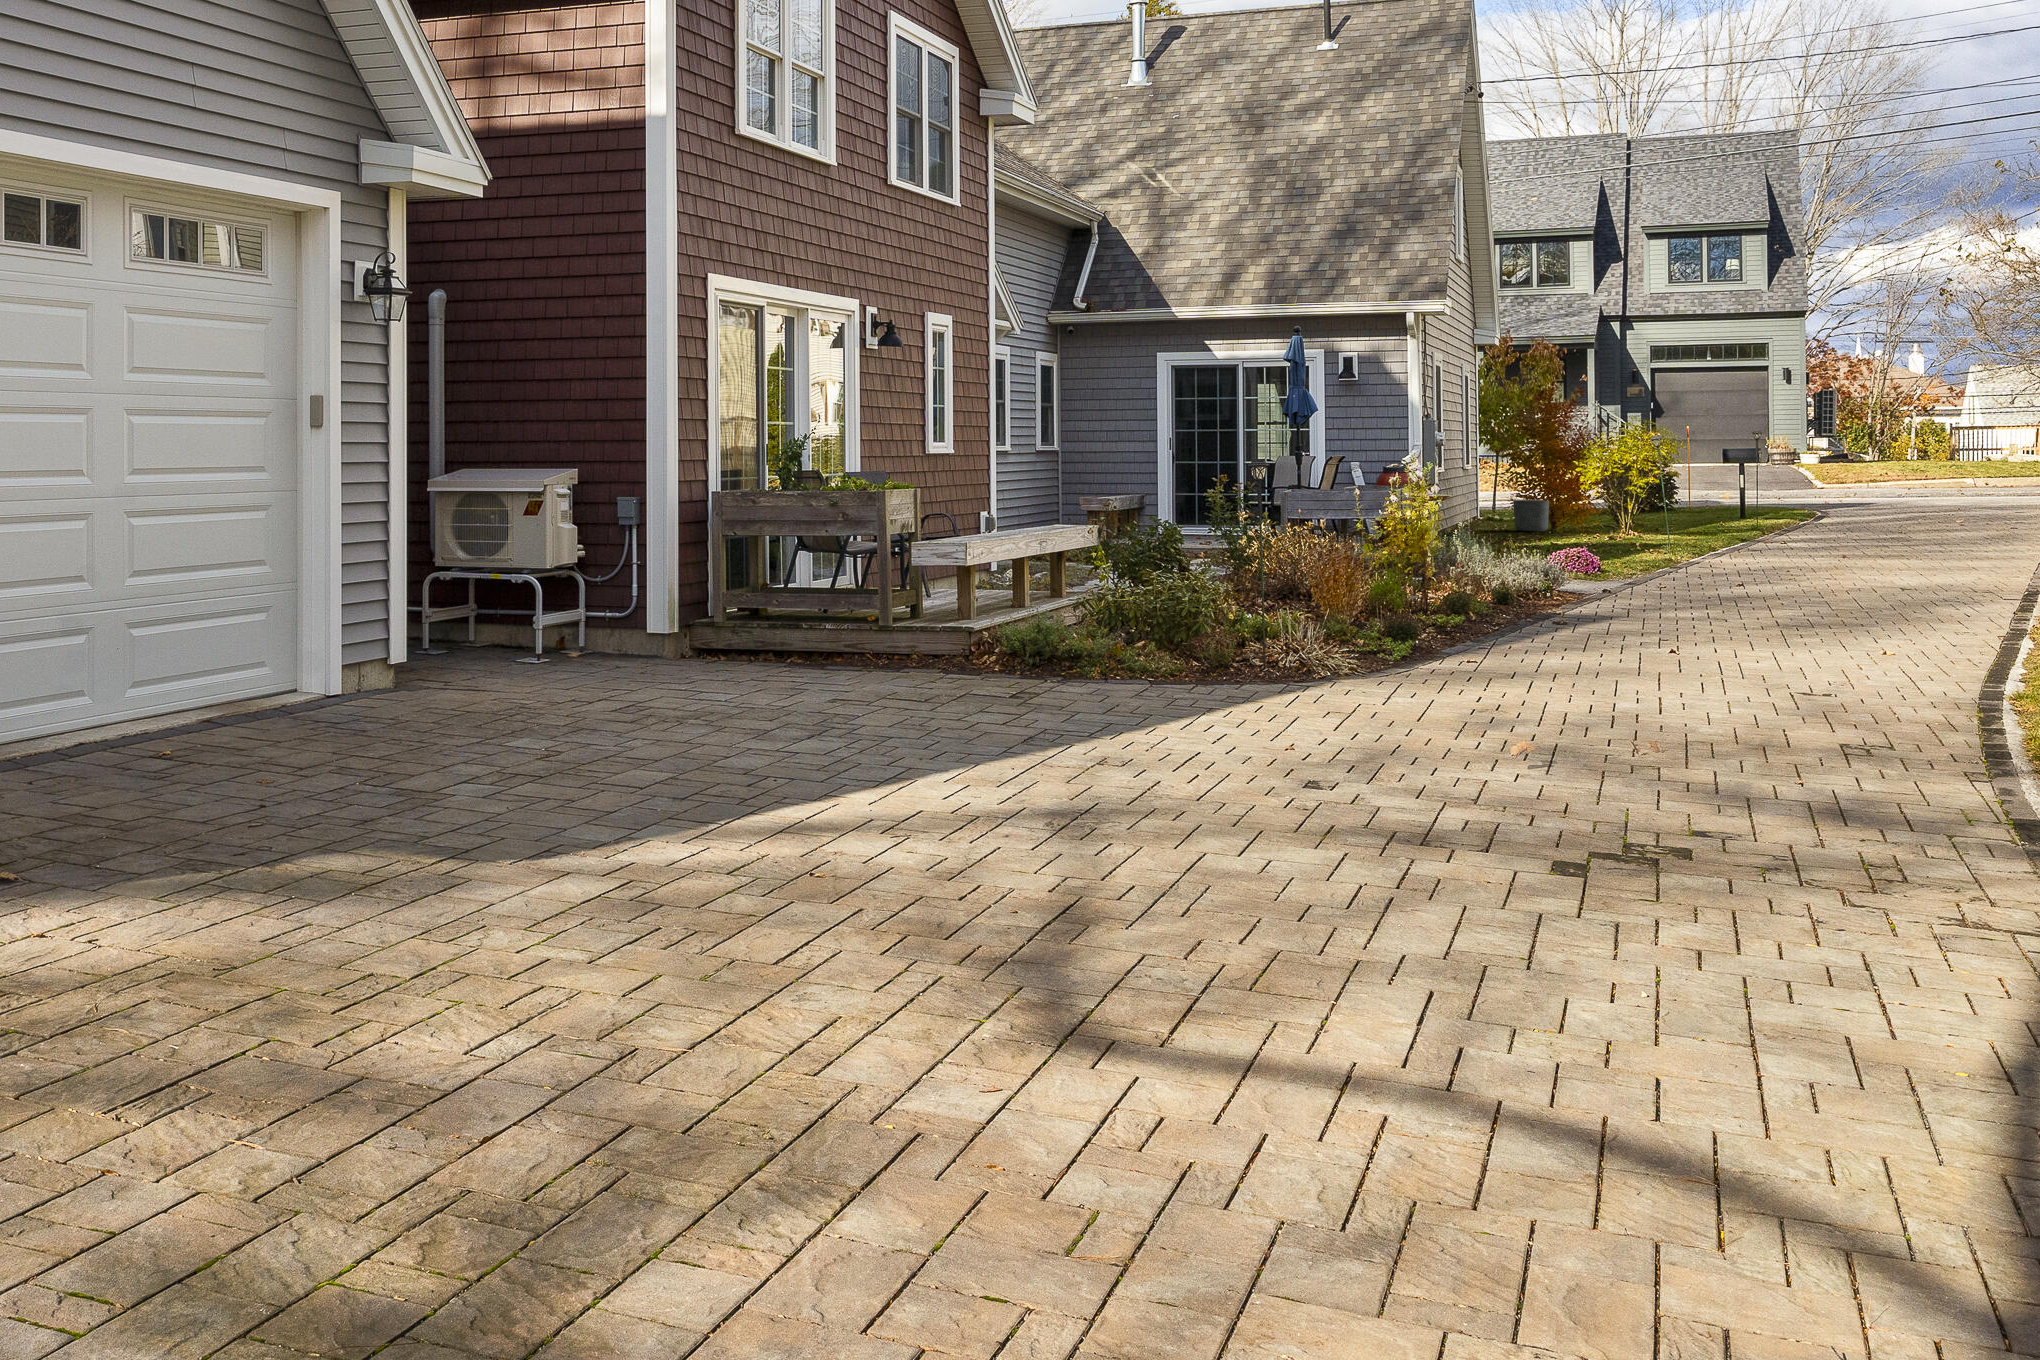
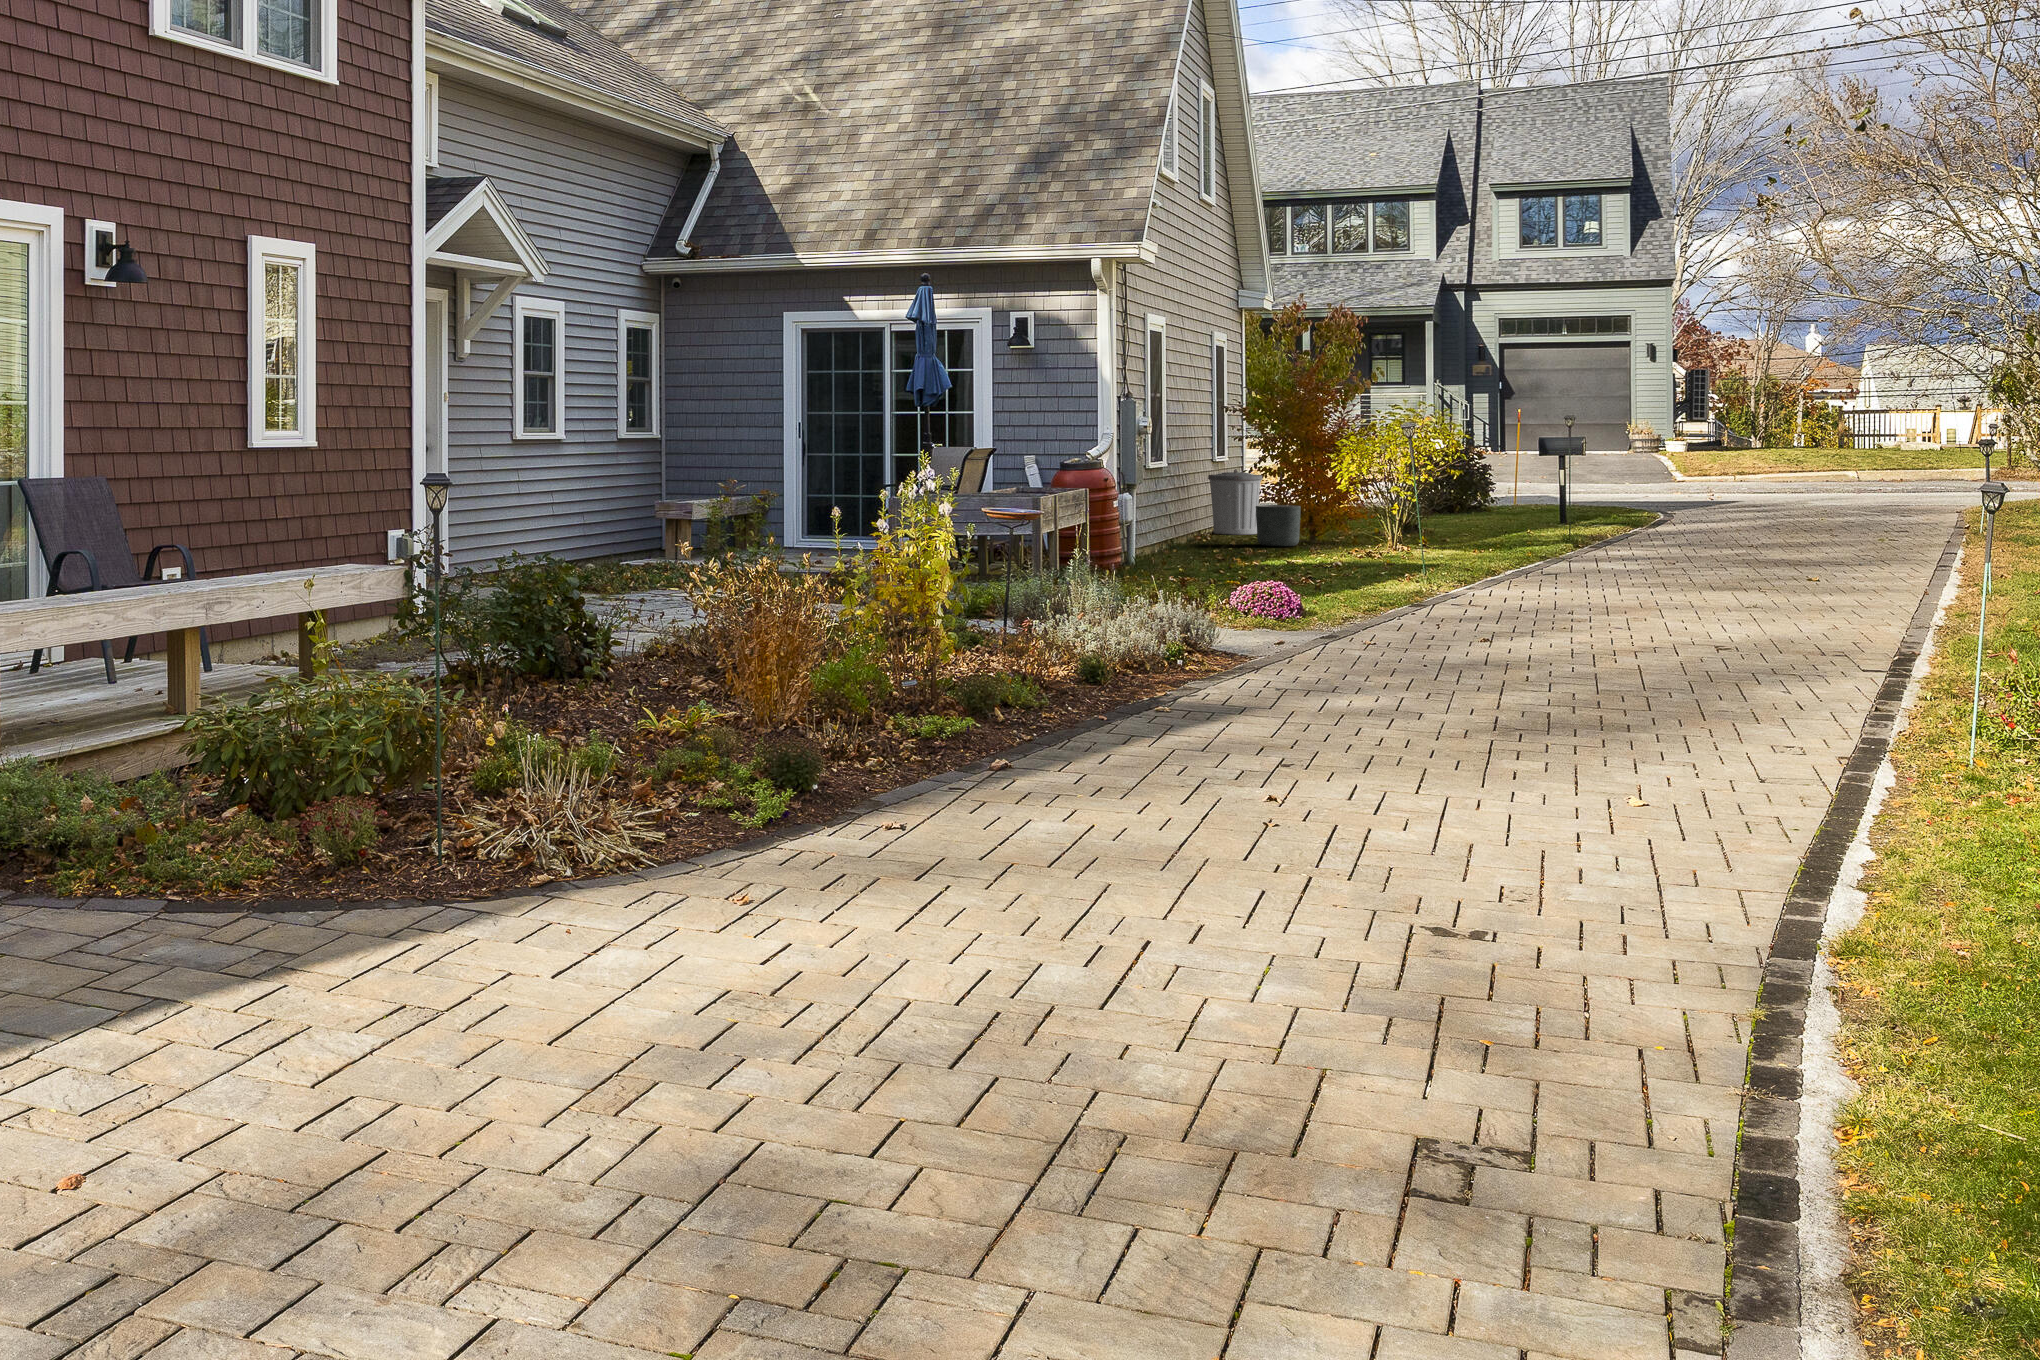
trash can: none [1465,472,1509,524] -> present [1208,469,1263,535]

